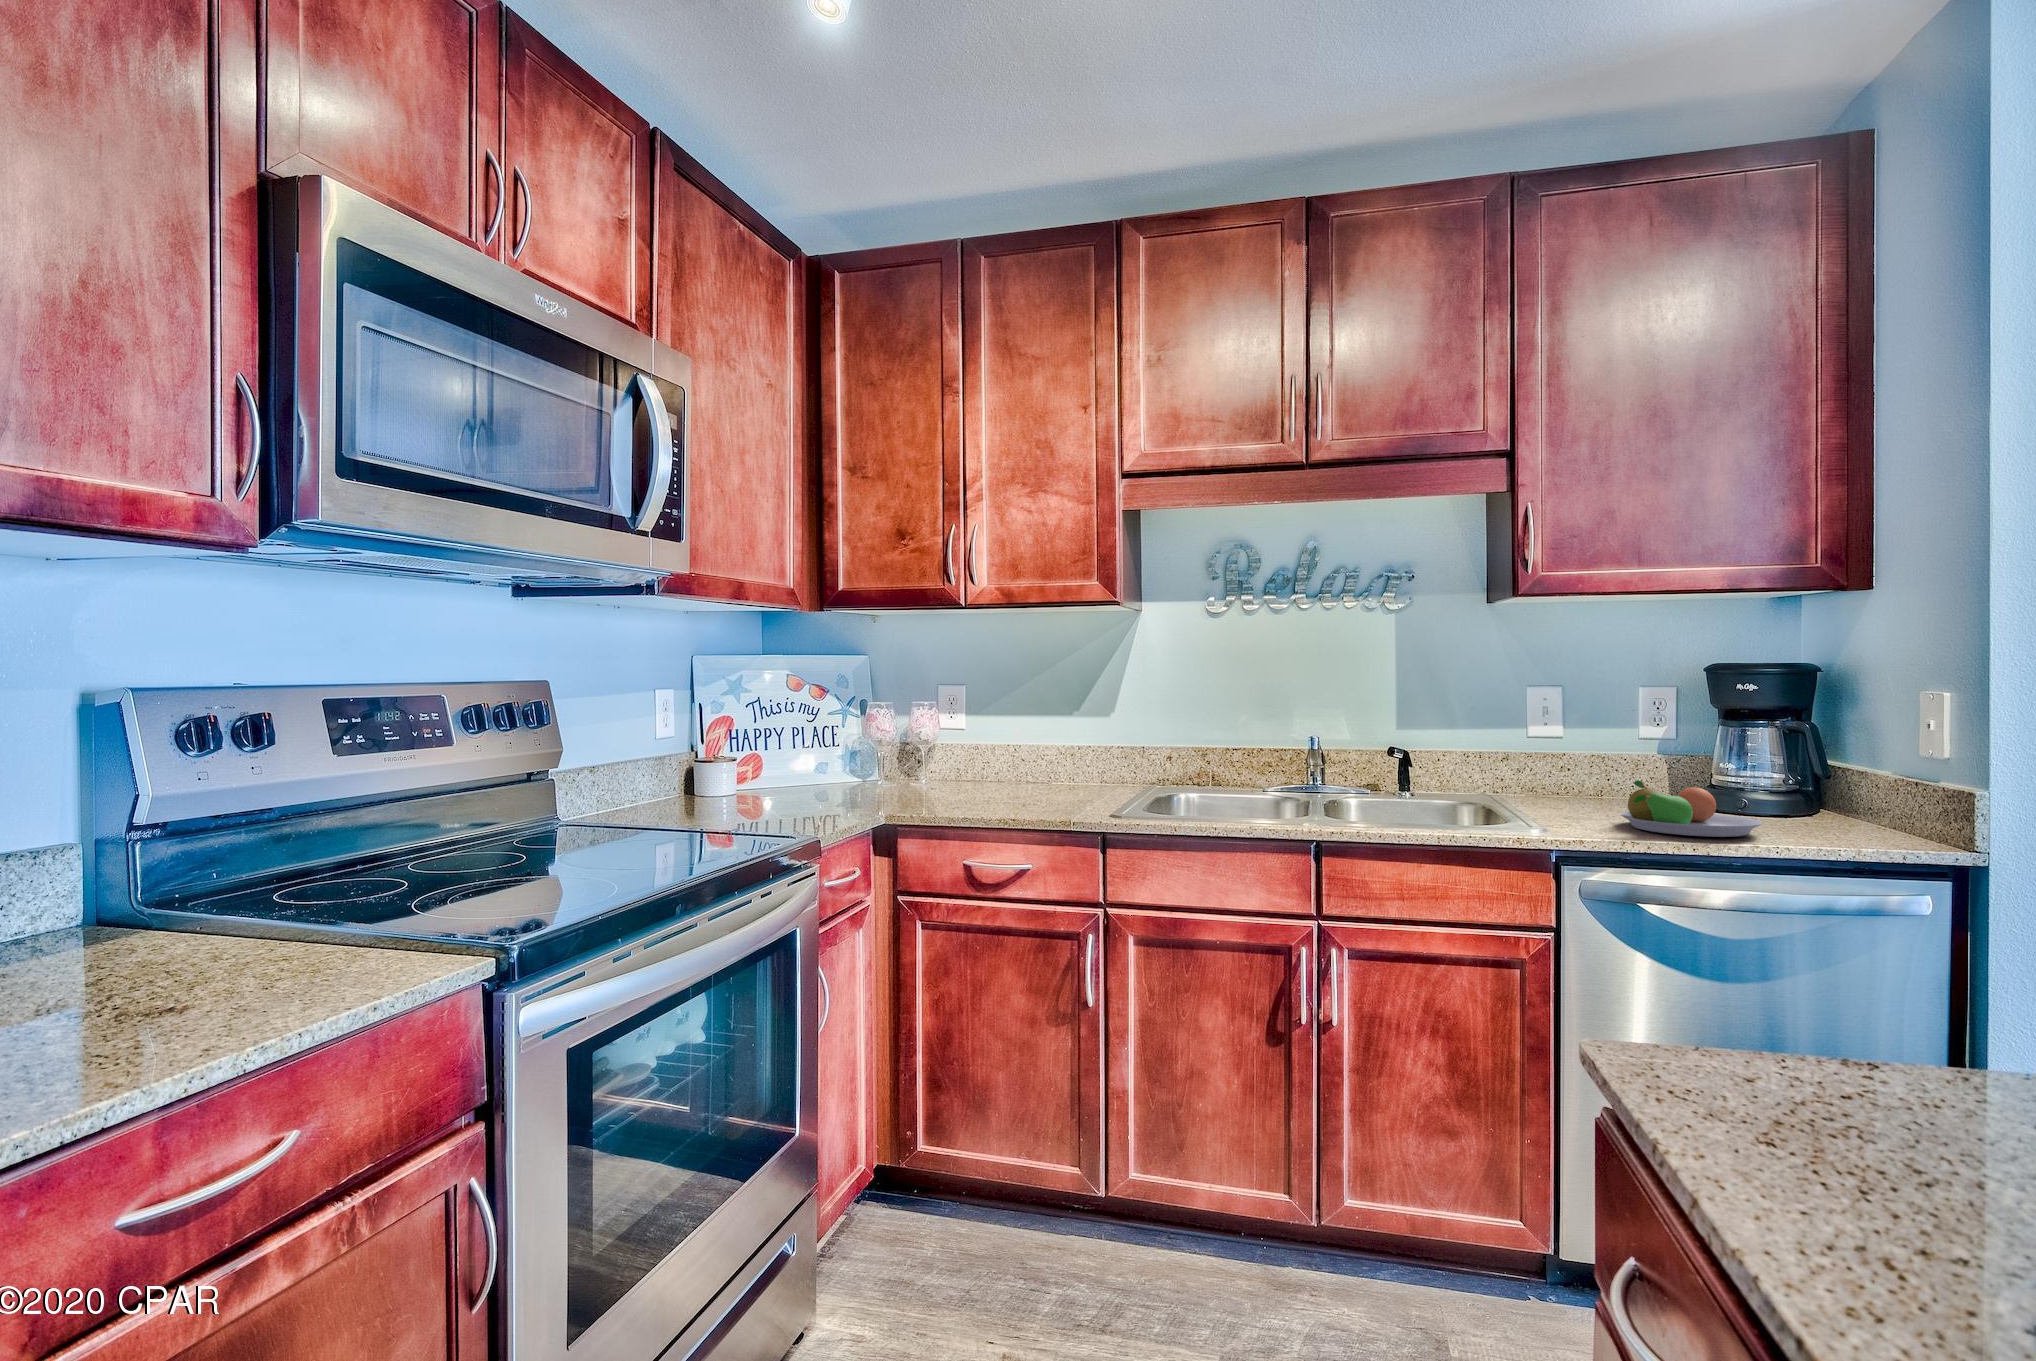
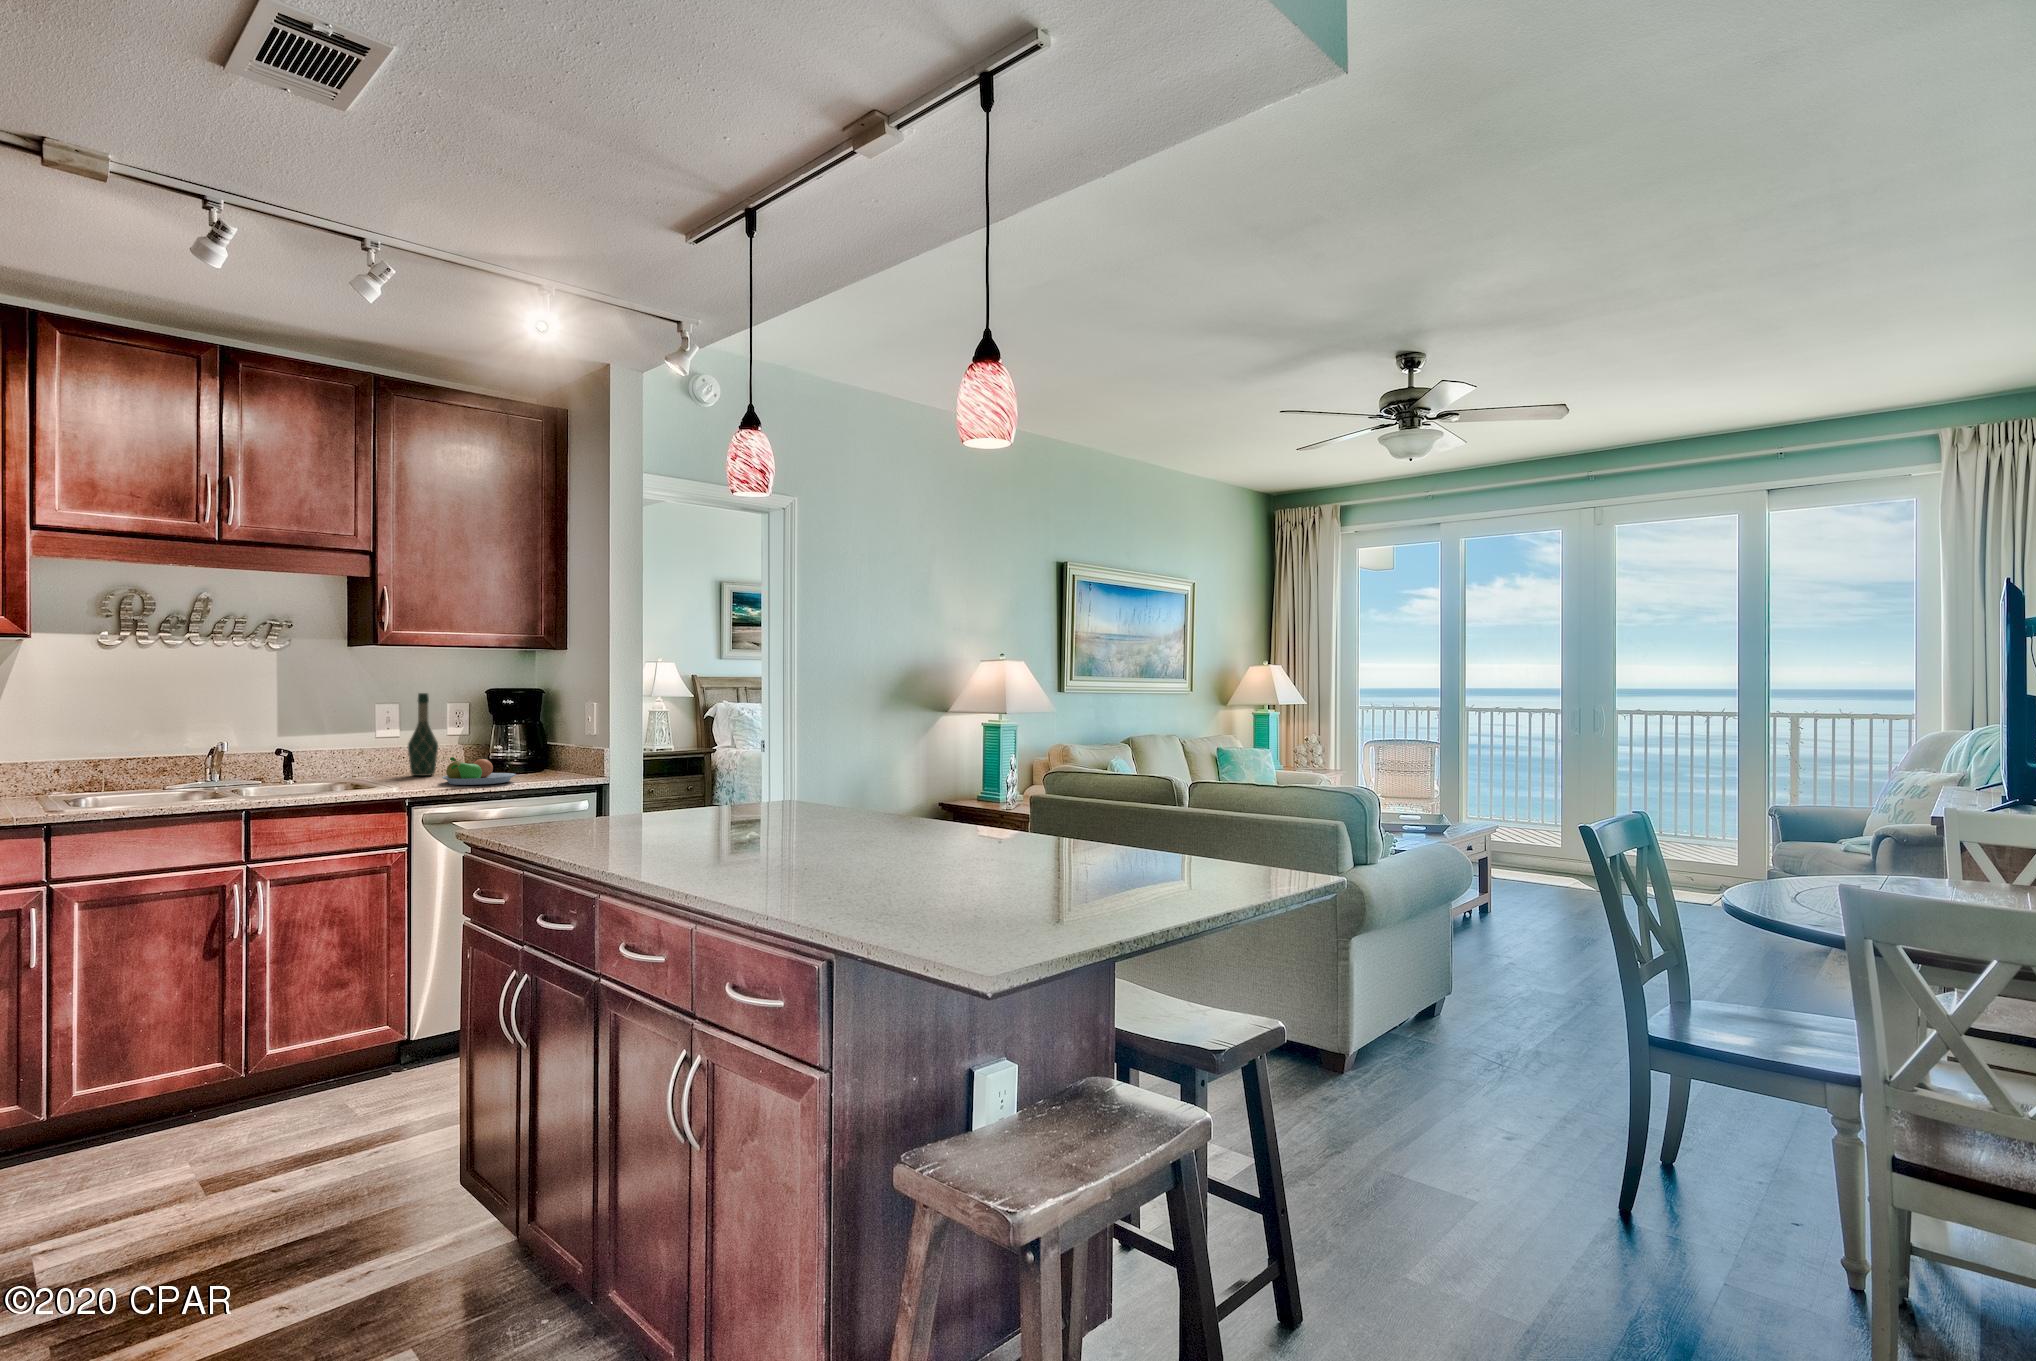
wine bottle: none [1570,671,1620,806] -> present [408,693,438,776]

